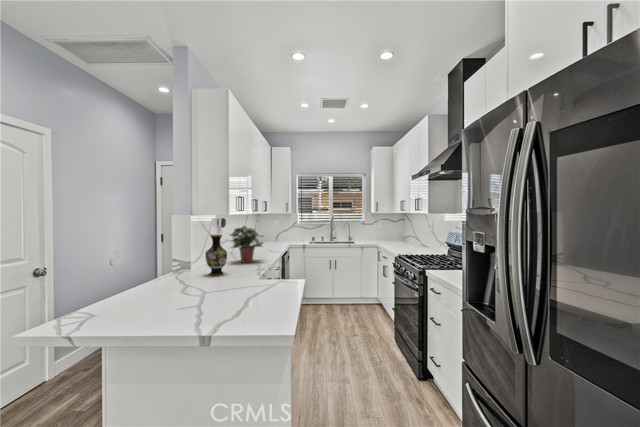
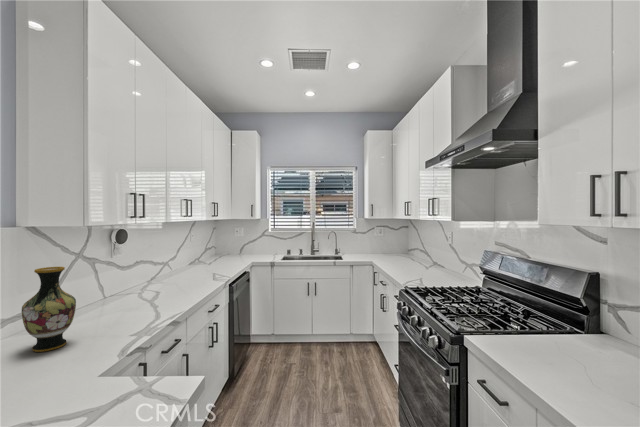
potted plant: present [231,226,263,263] -> none [118,243,186,305]

